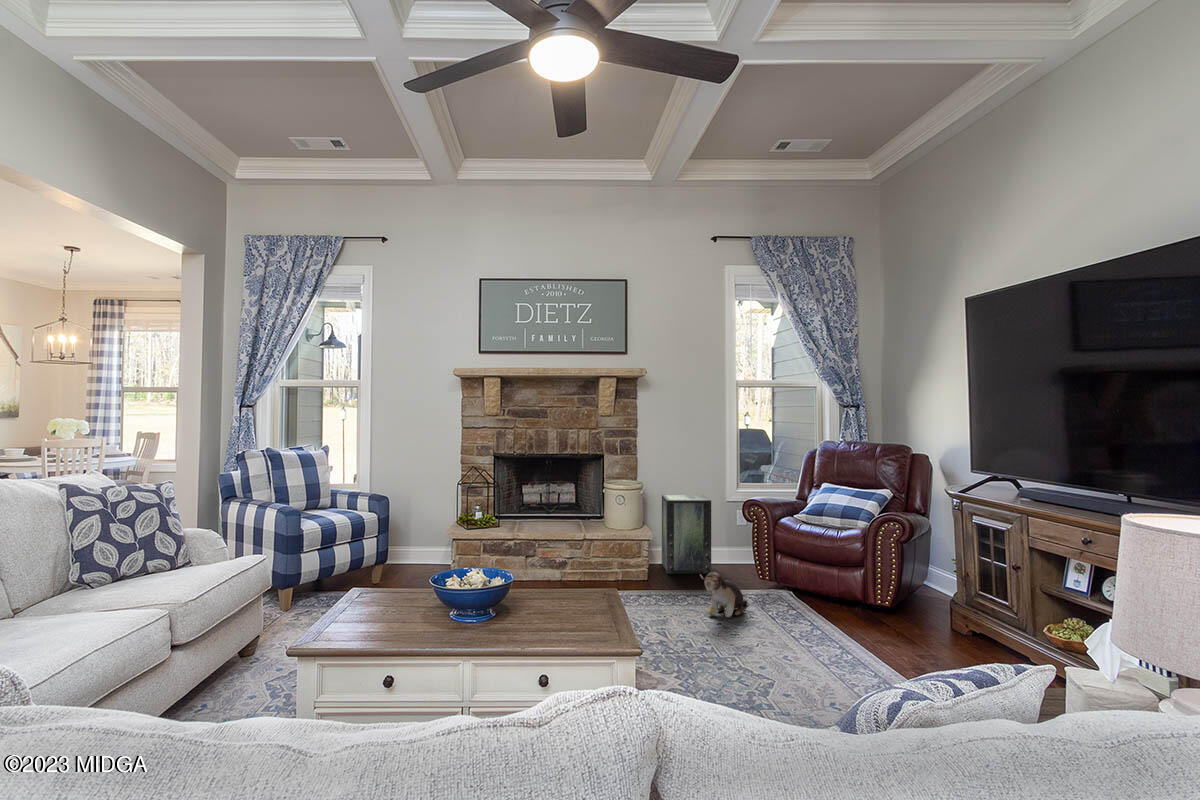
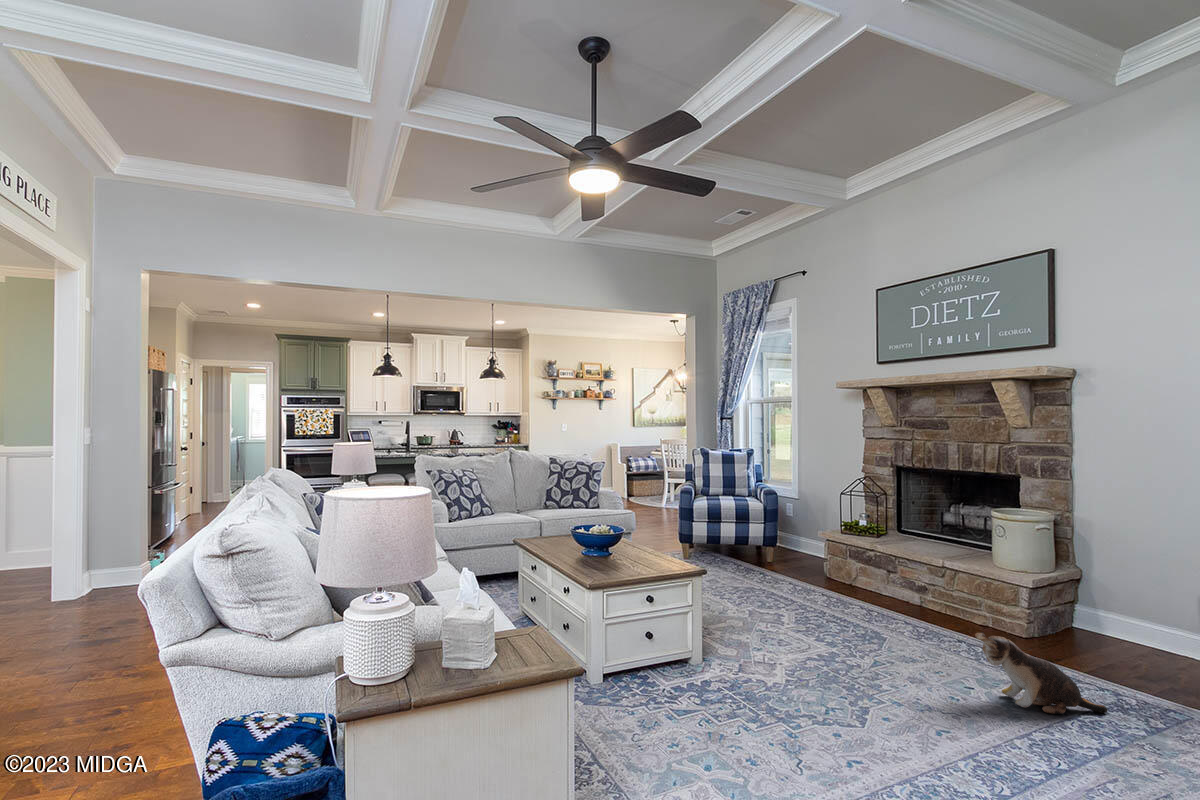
storage box: present [662,495,711,574] -> none [1076,539,1186,670]

